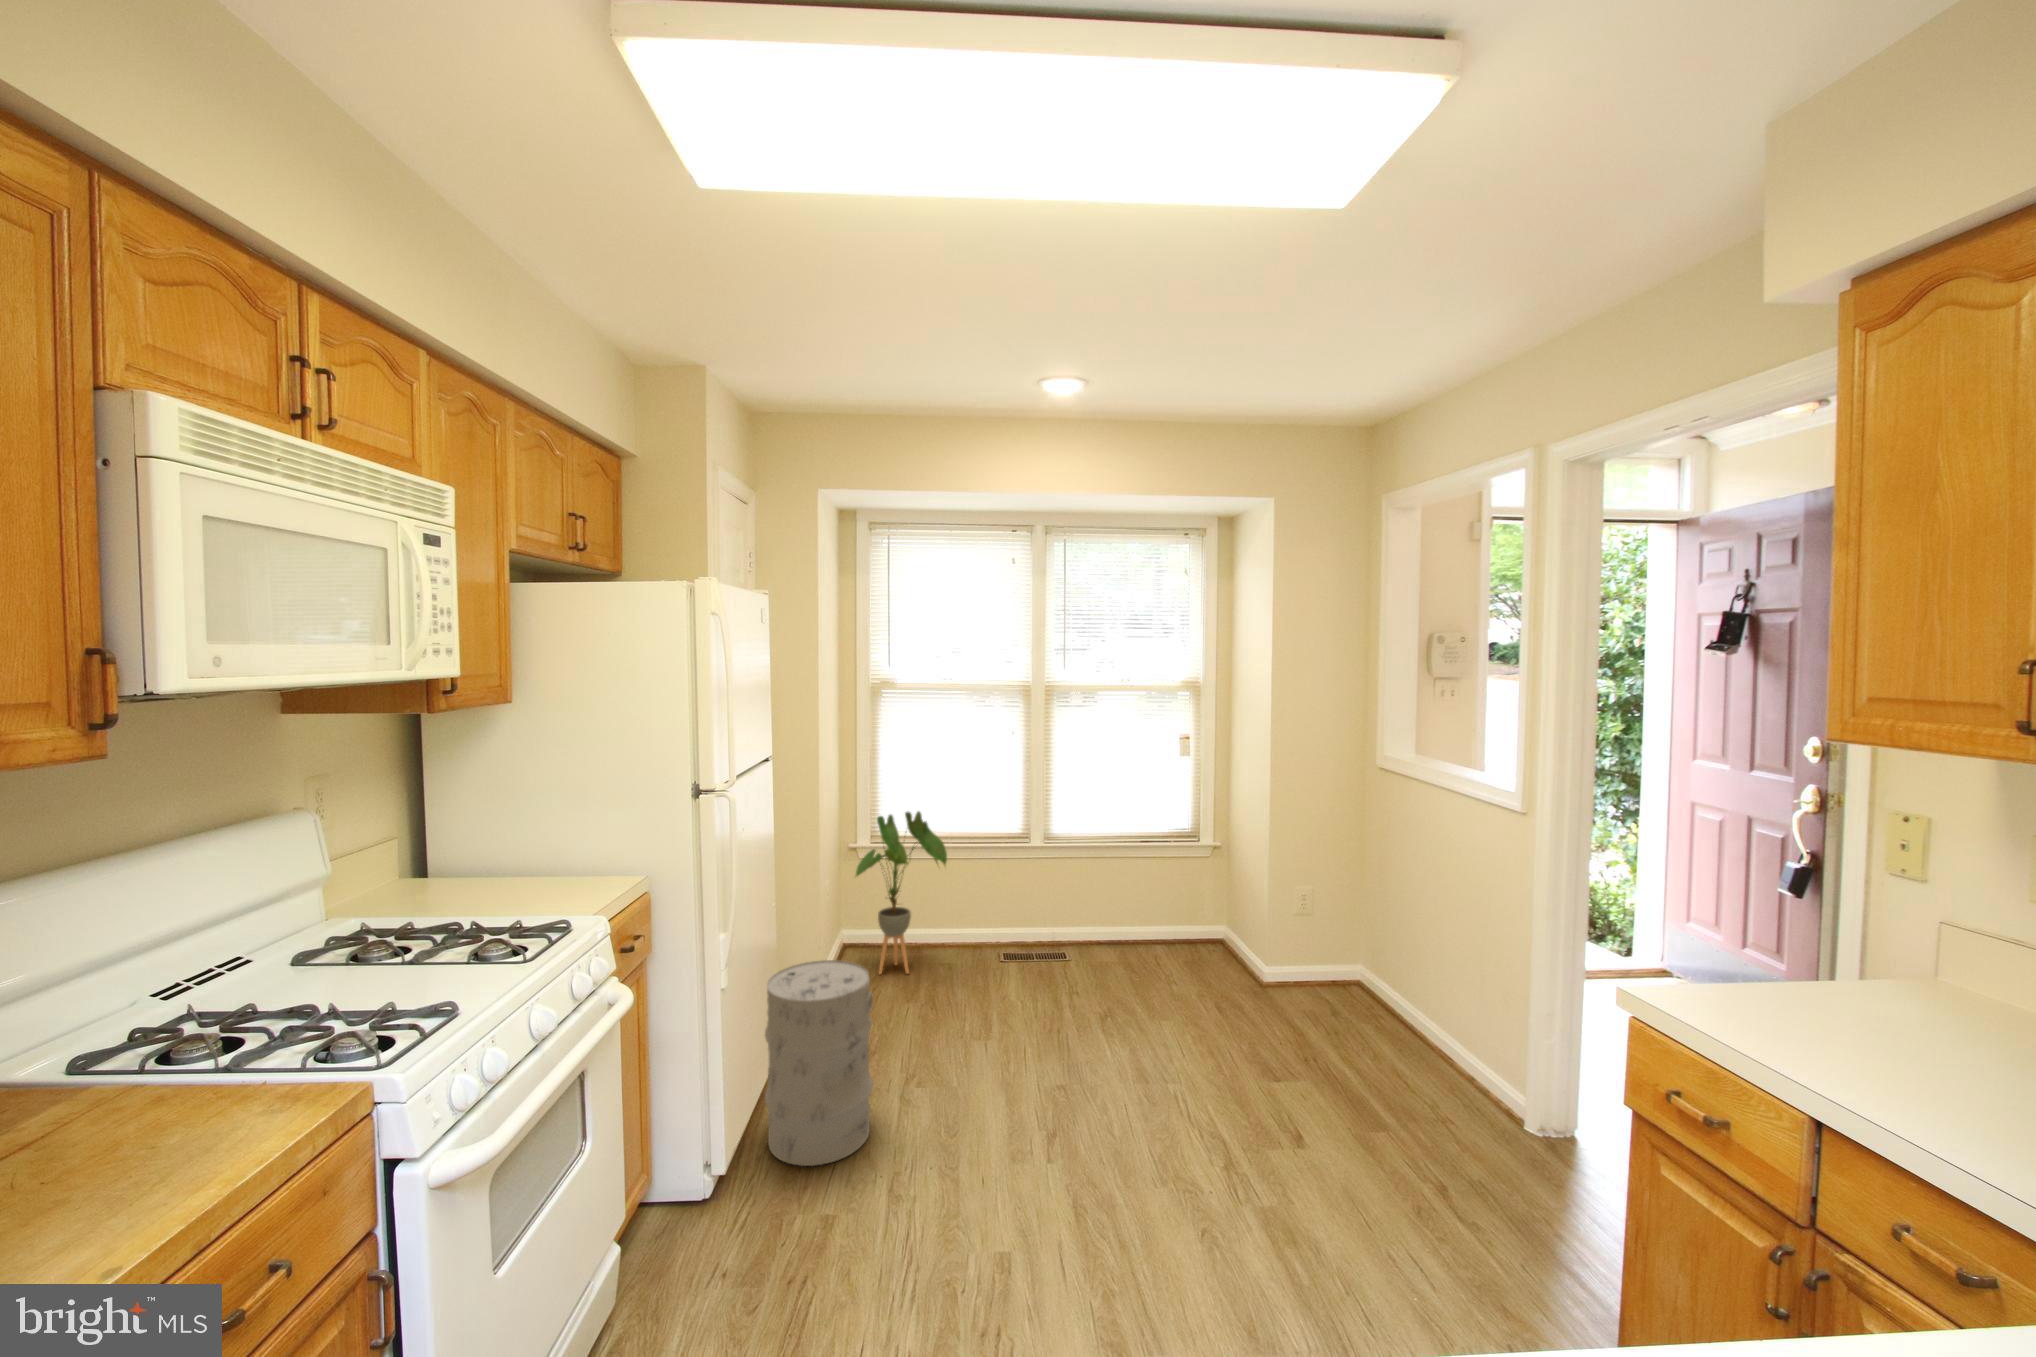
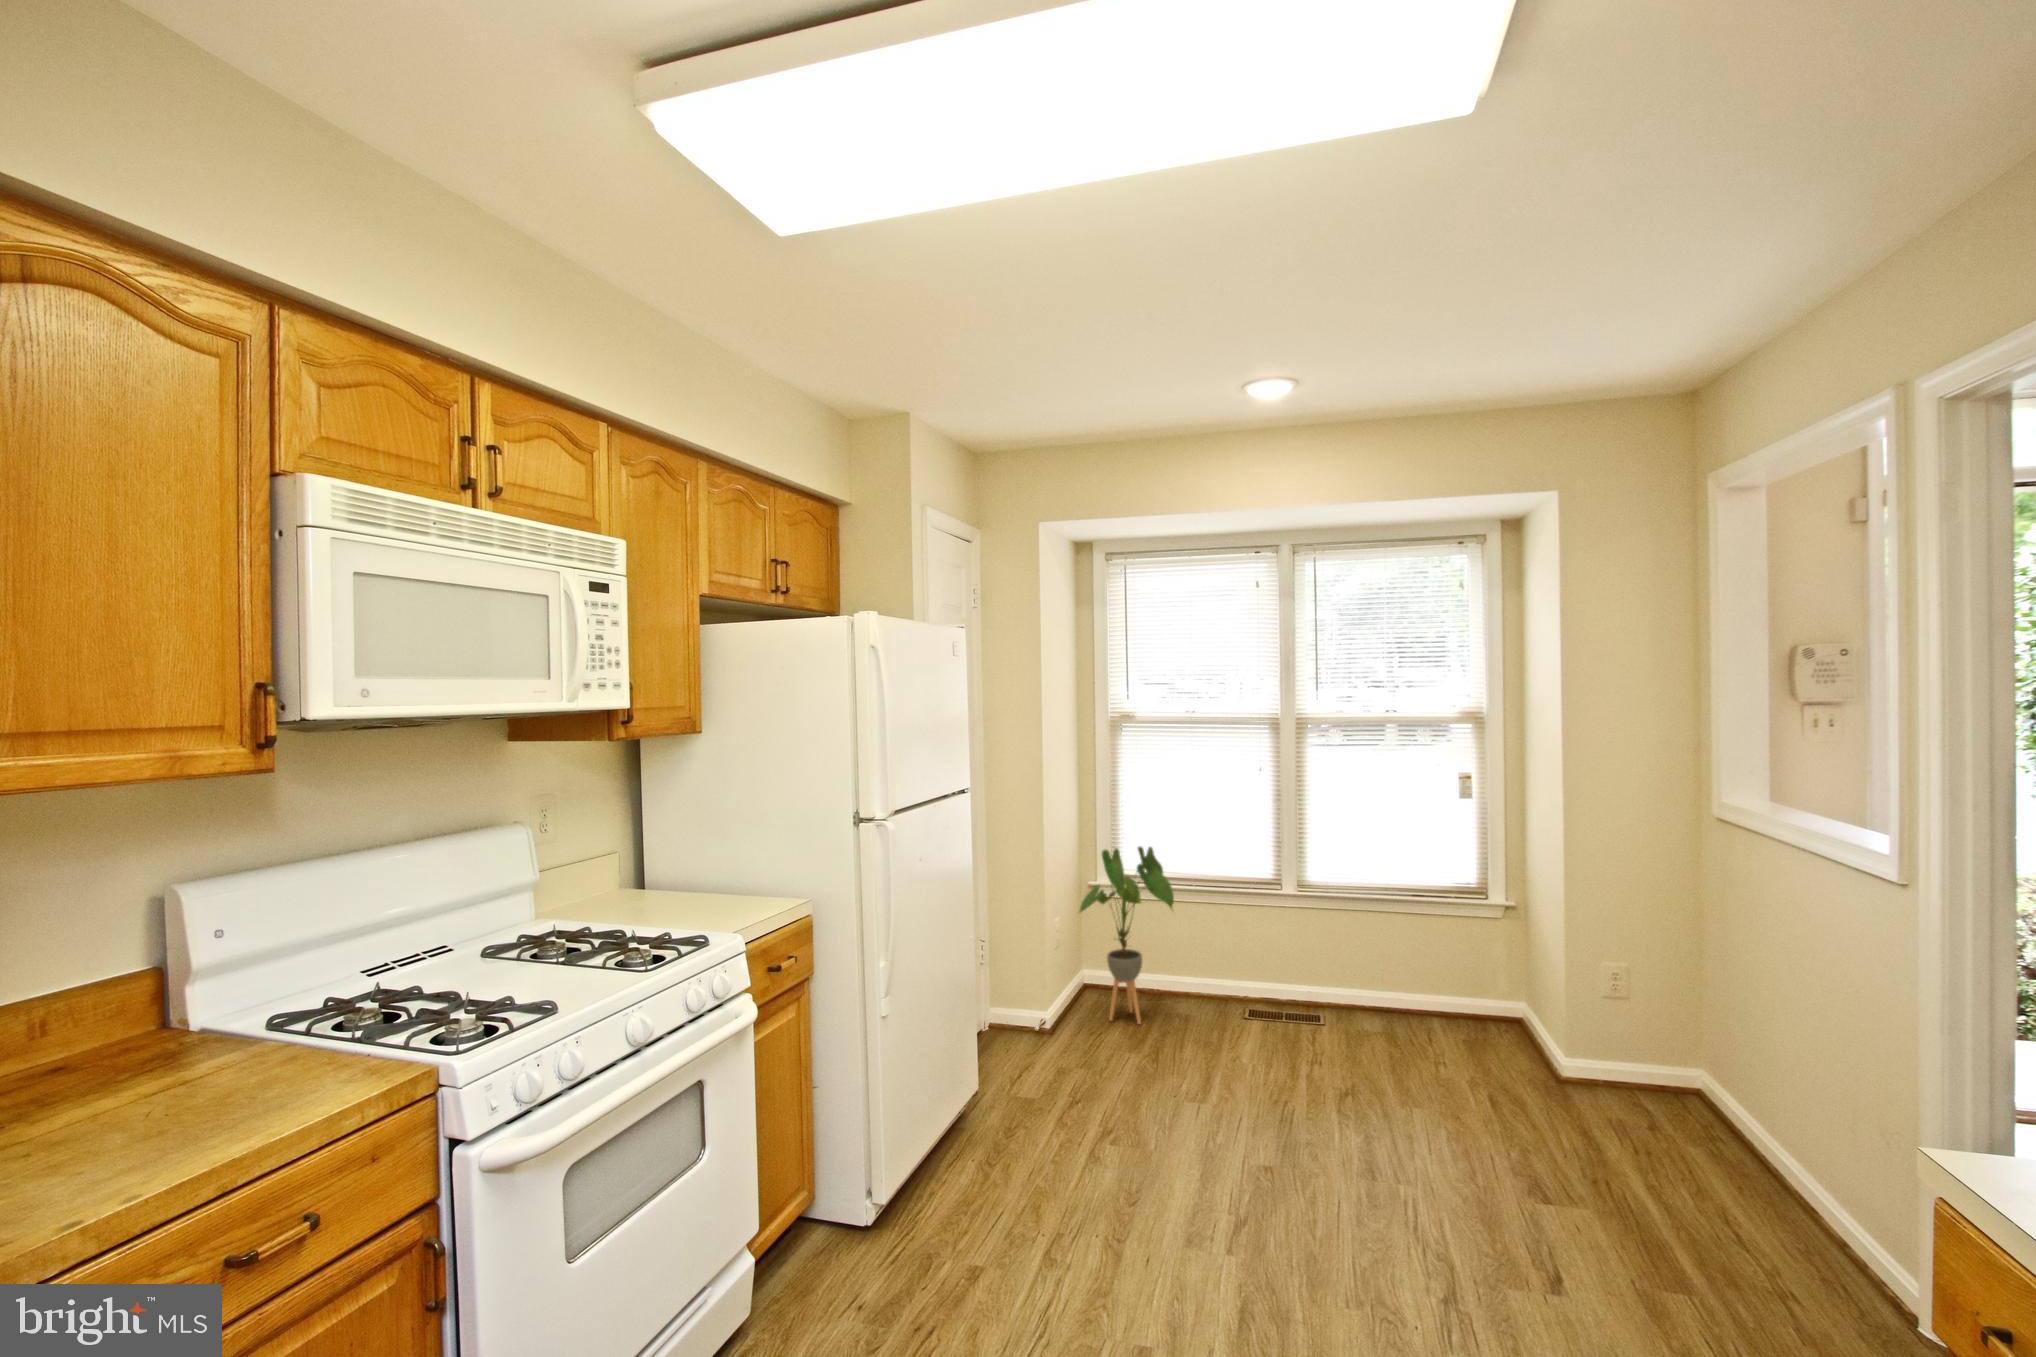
trash can: present [765,960,873,1166] -> none [933,999,1046,1221]

